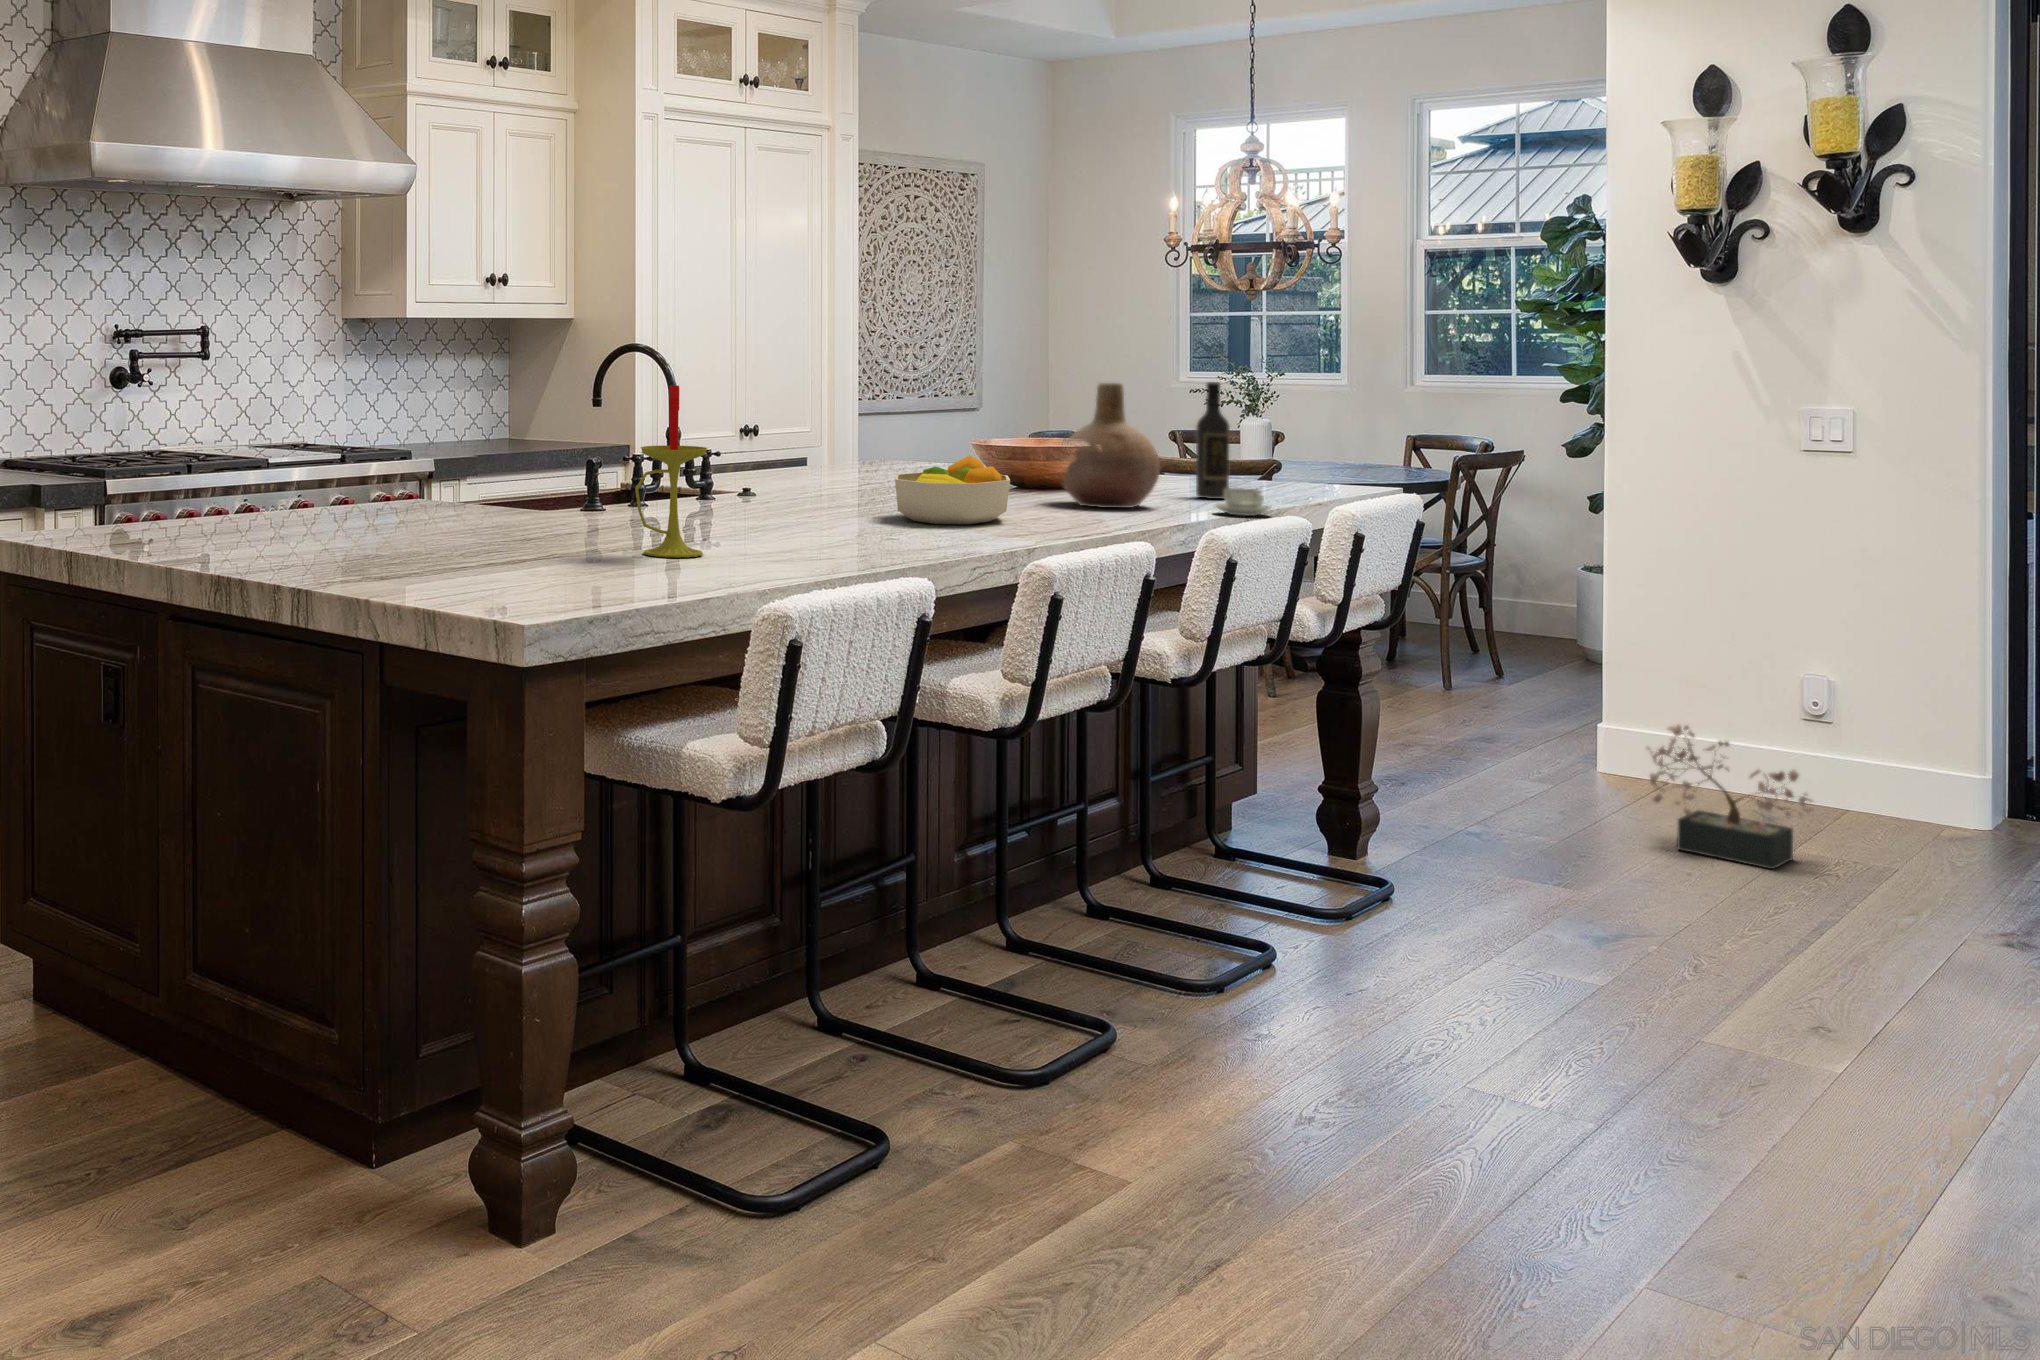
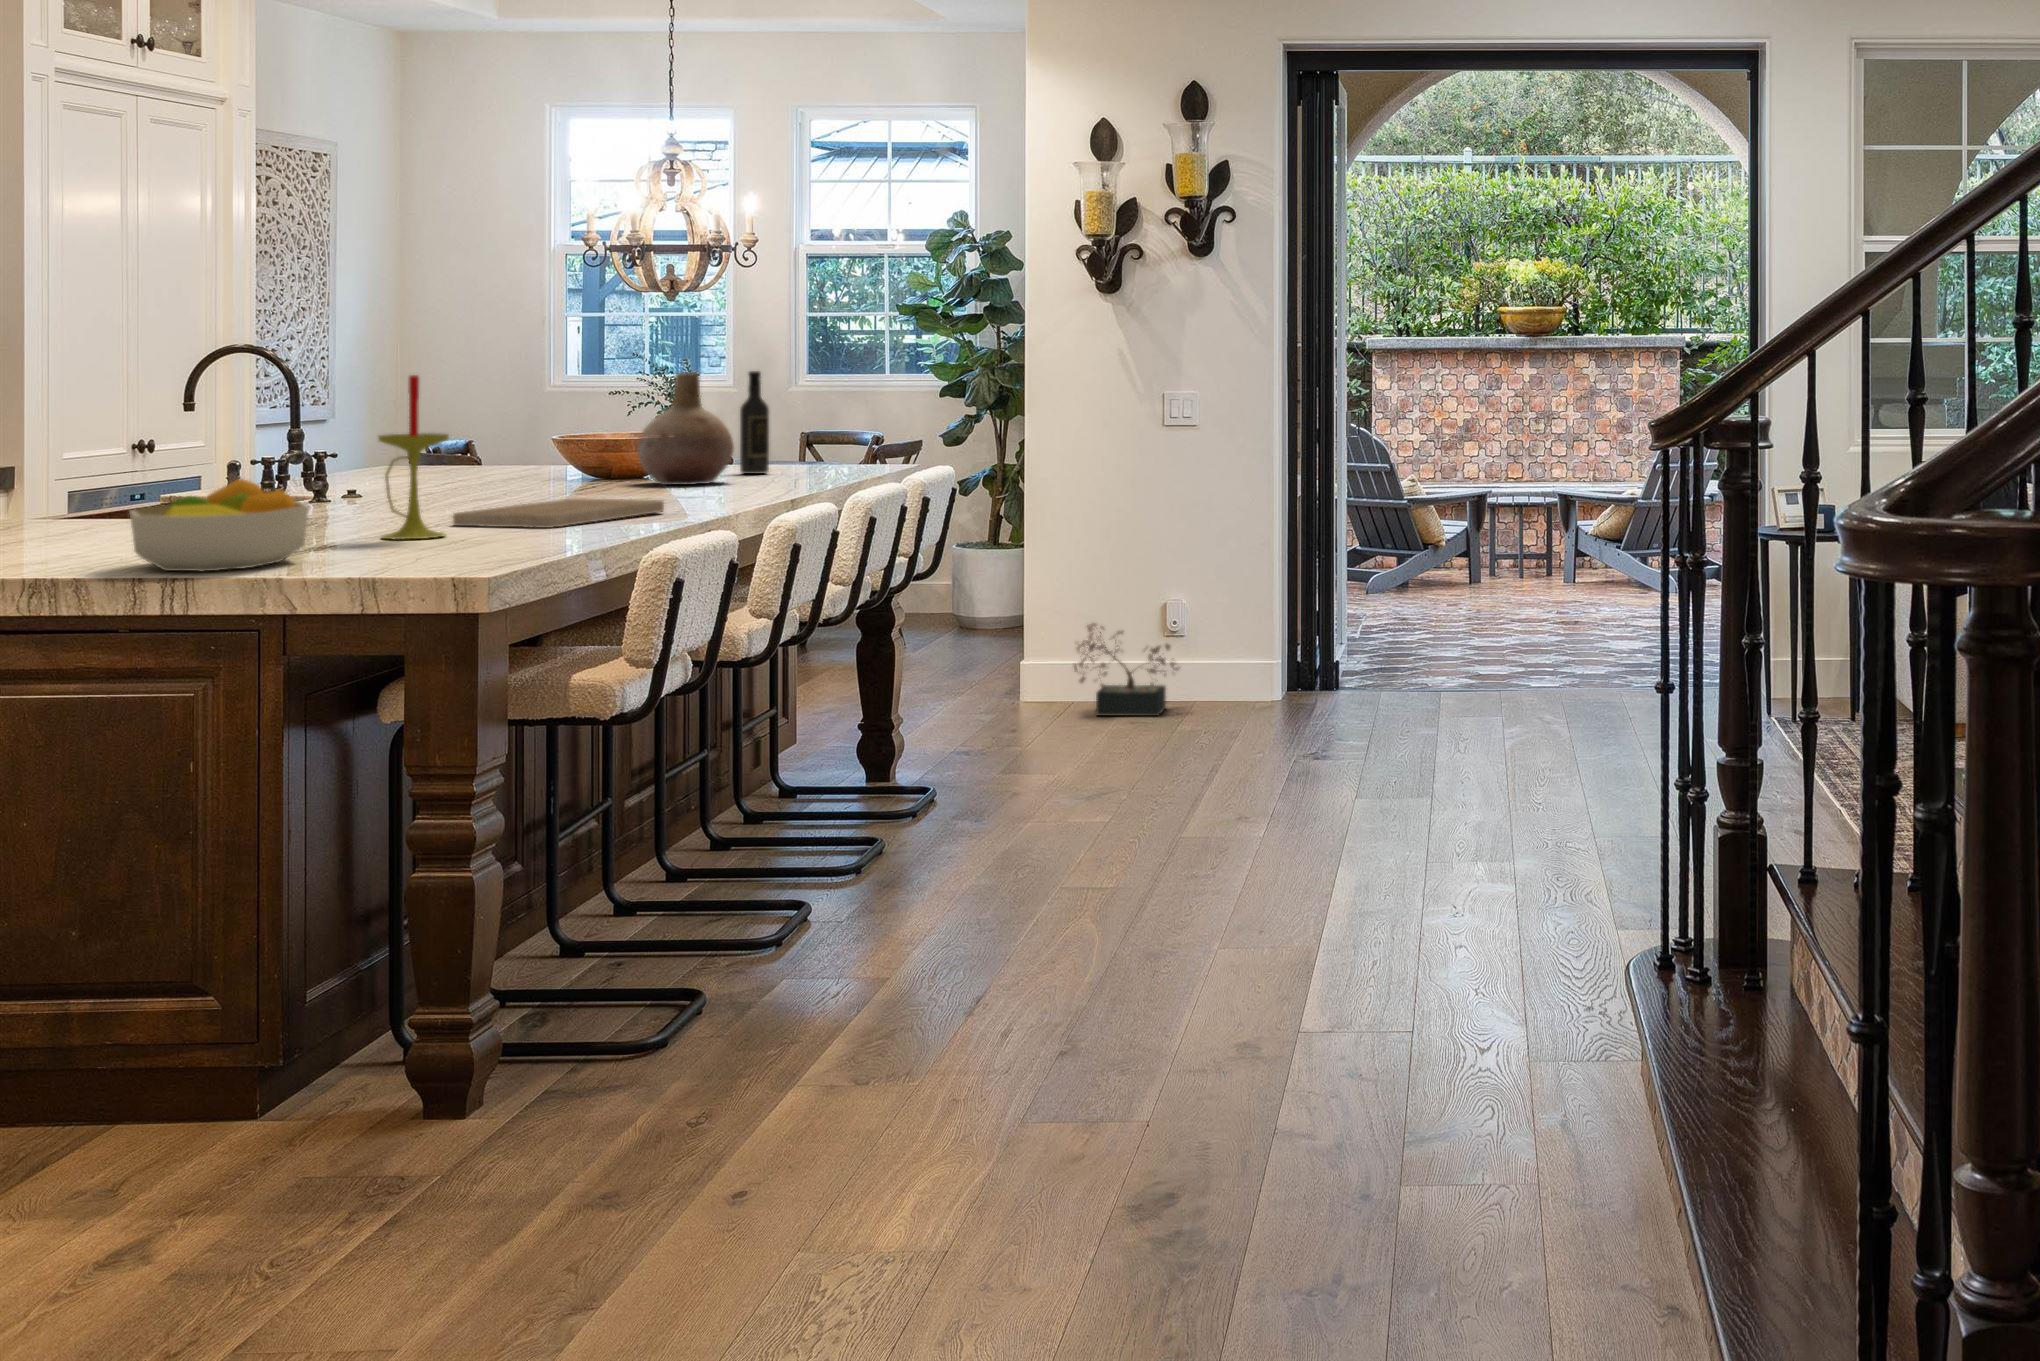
fruit bowl: present [895,455,1010,524] -> present [130,479,310,572]
coffee cup: present [1215,488,1271,516] -> none [783,460,833,482]
cutting board: none [749,520,977,555] -> present [453,498,664,528]

